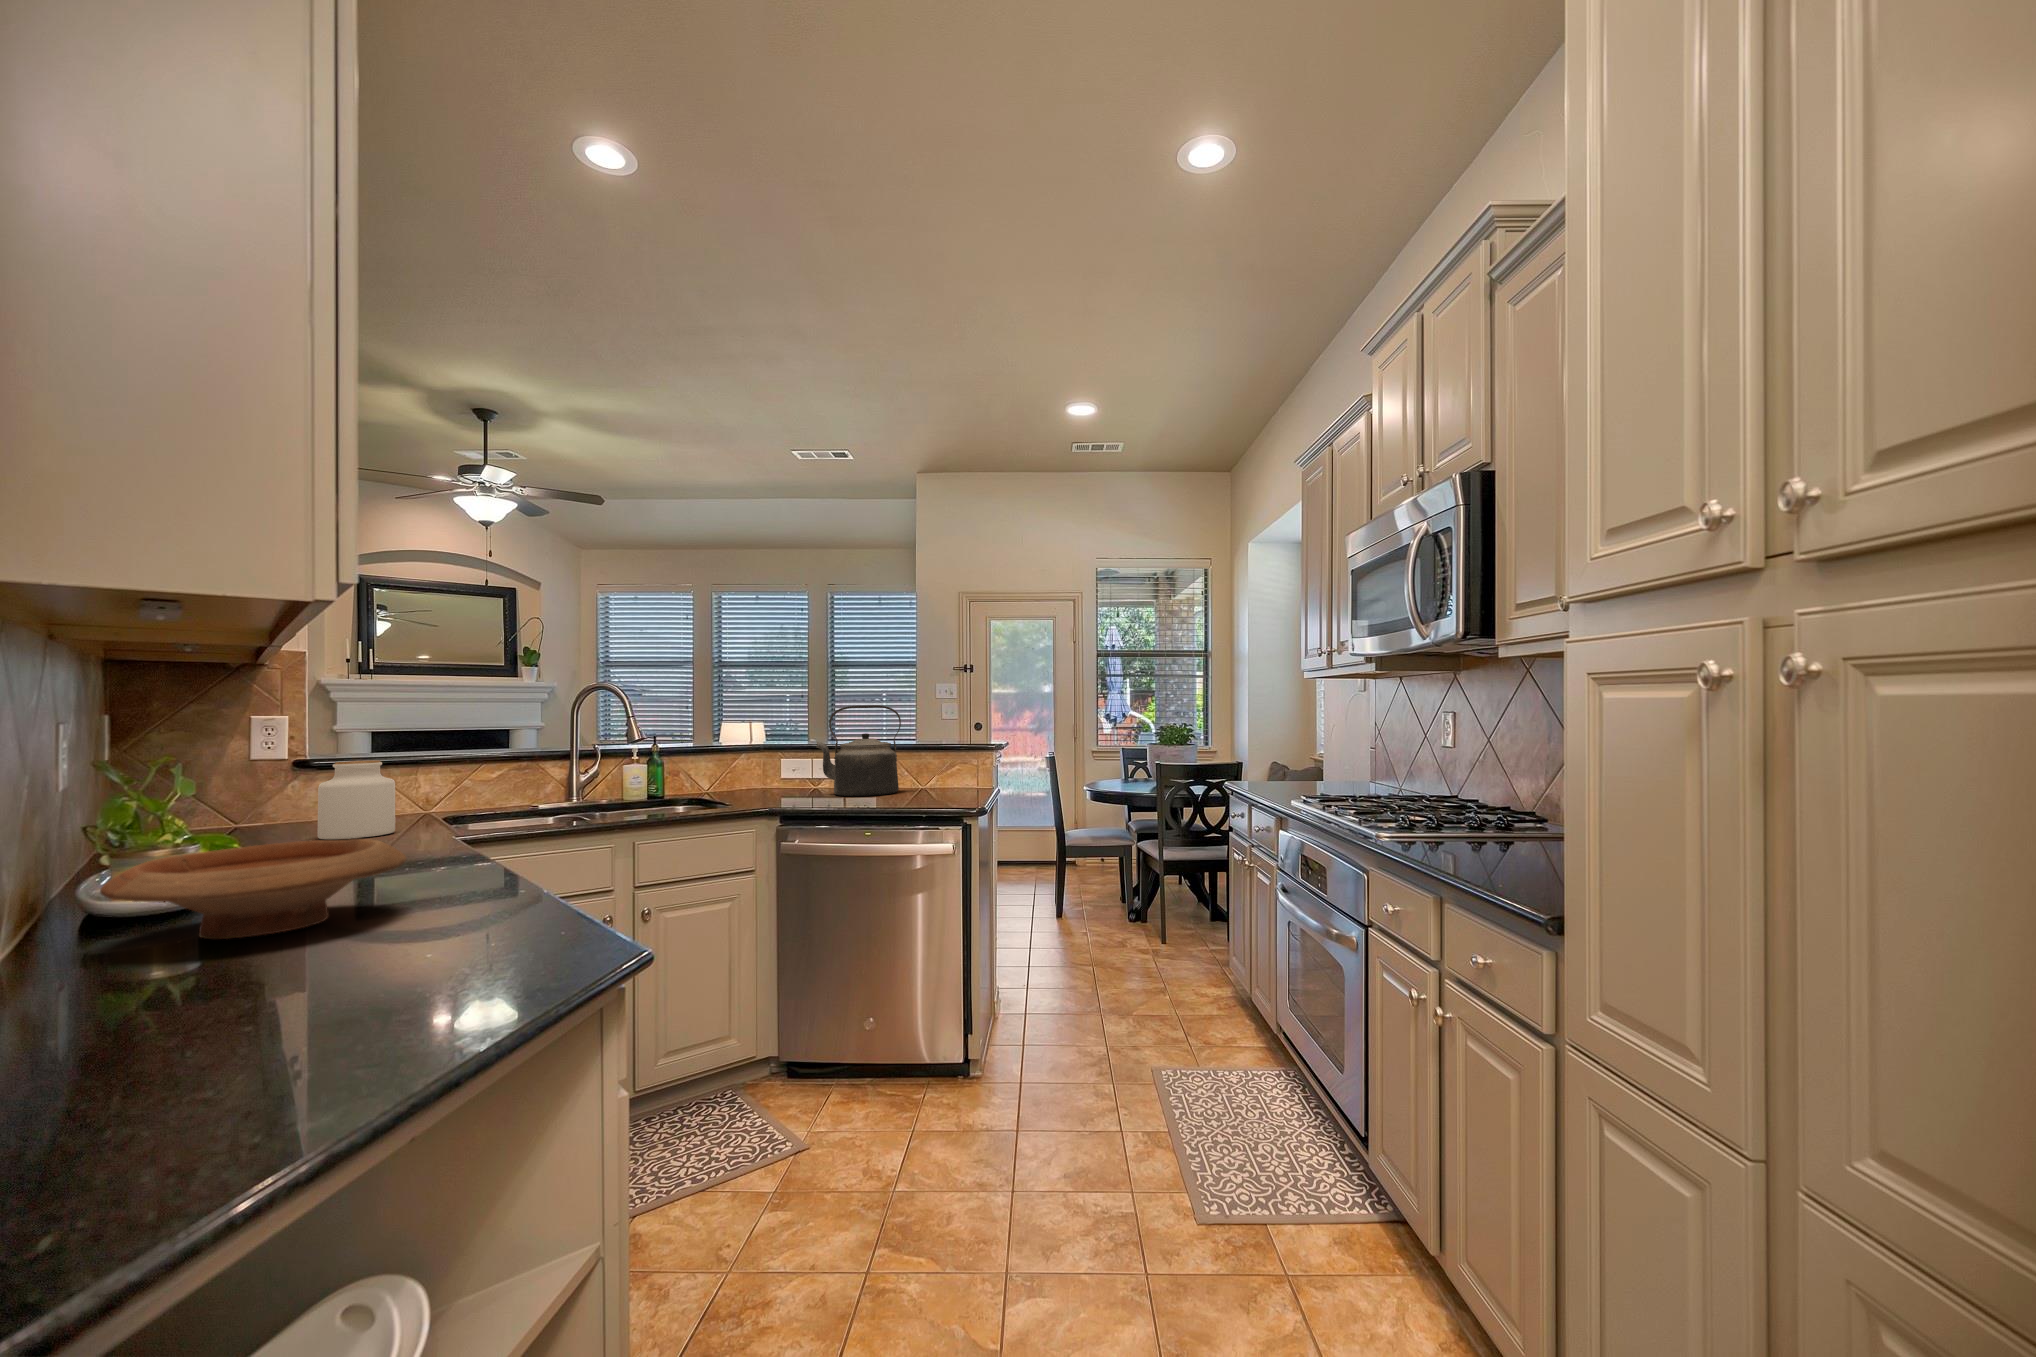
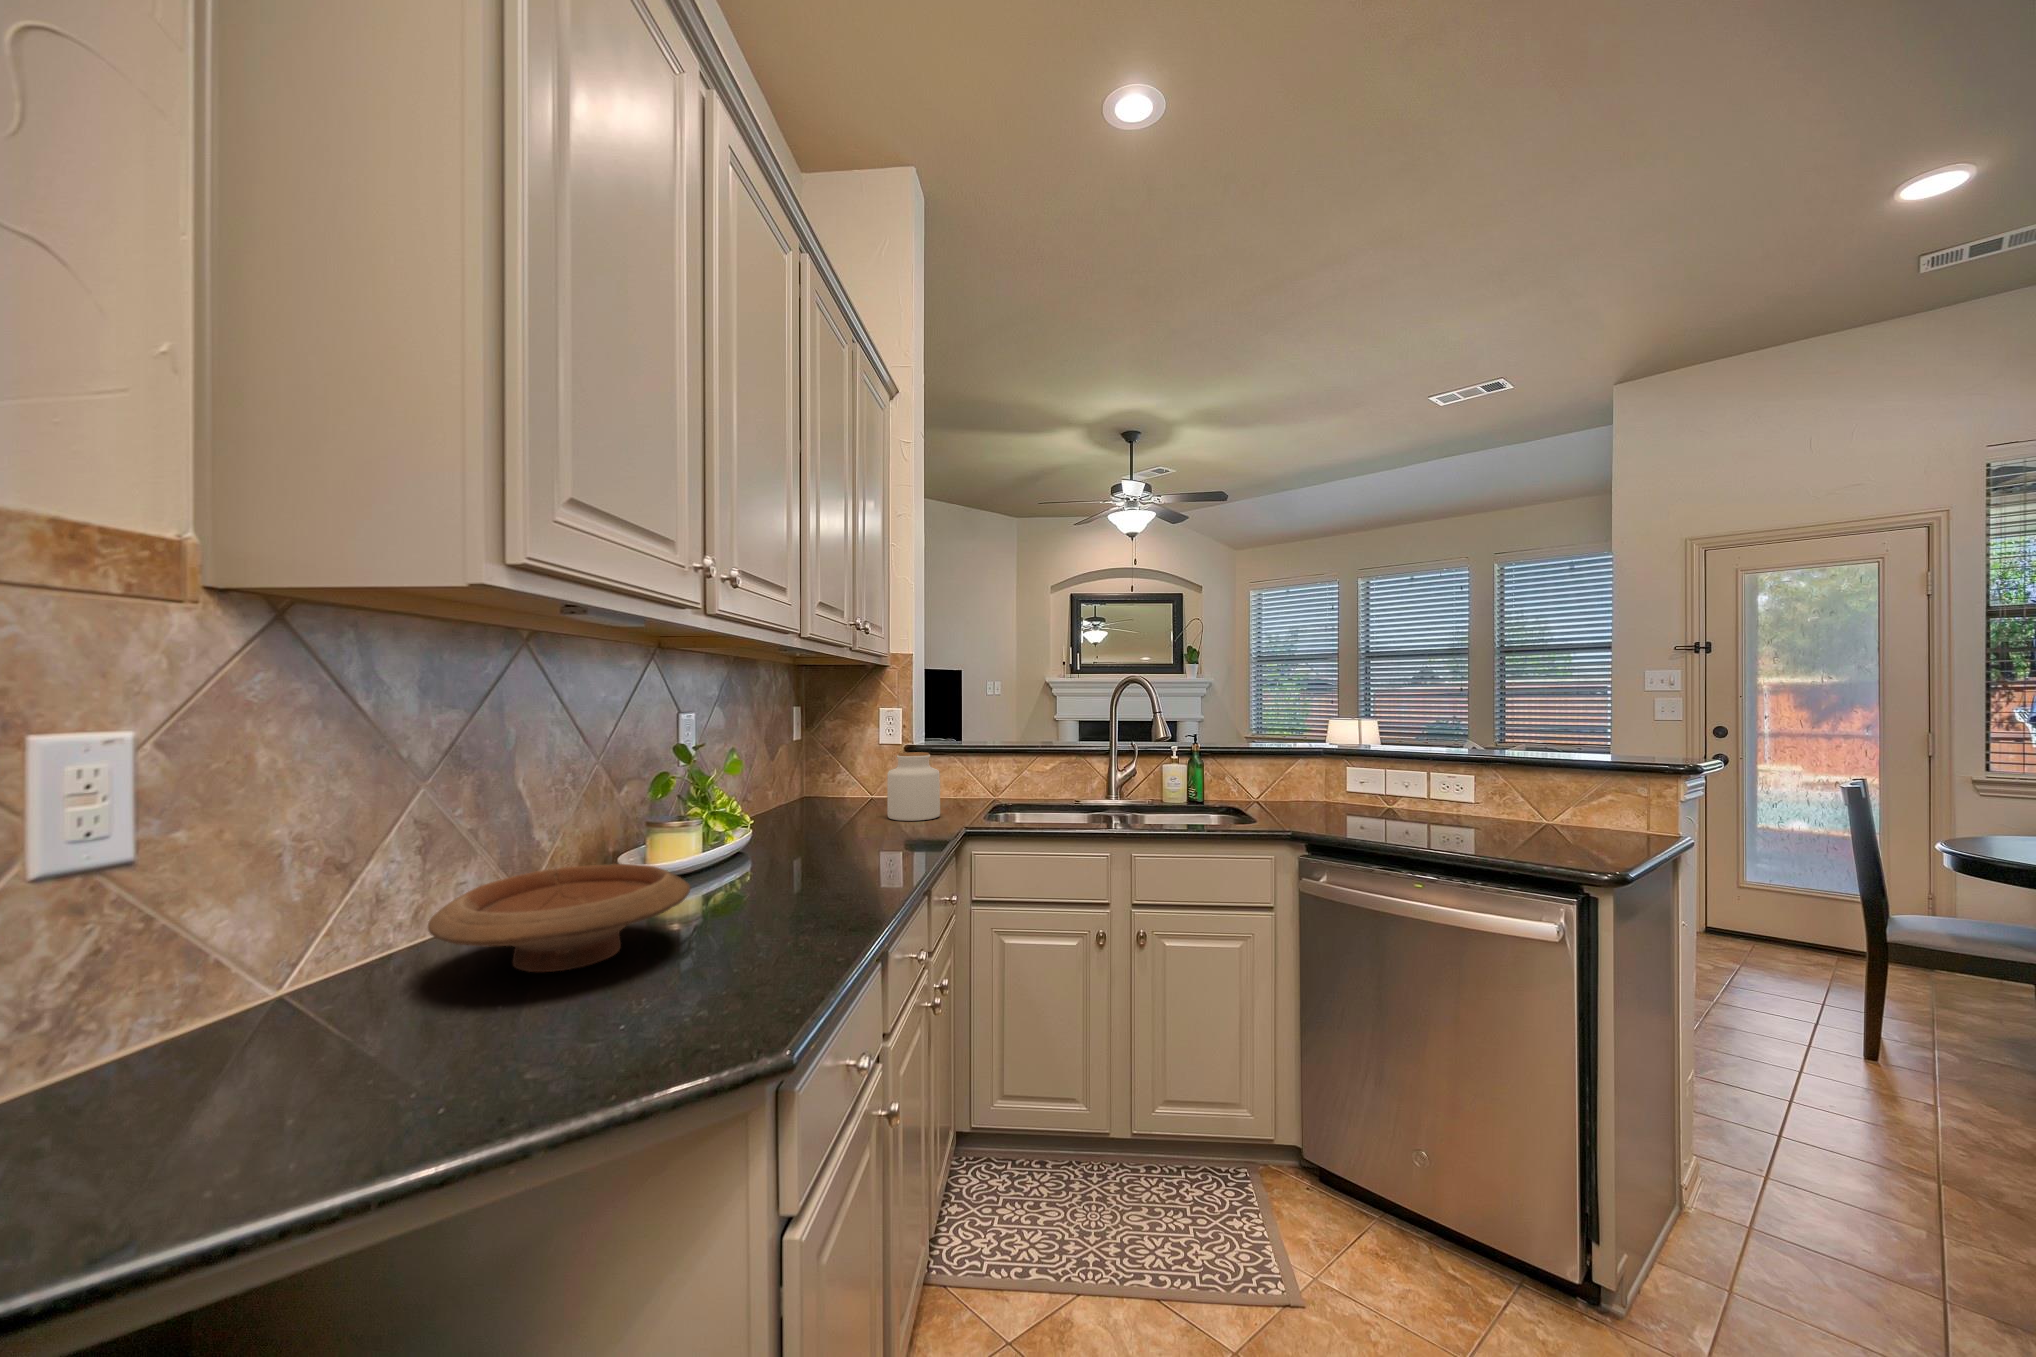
kettle: present [816,705,901,796] -> none [1367,711,1495,841]

